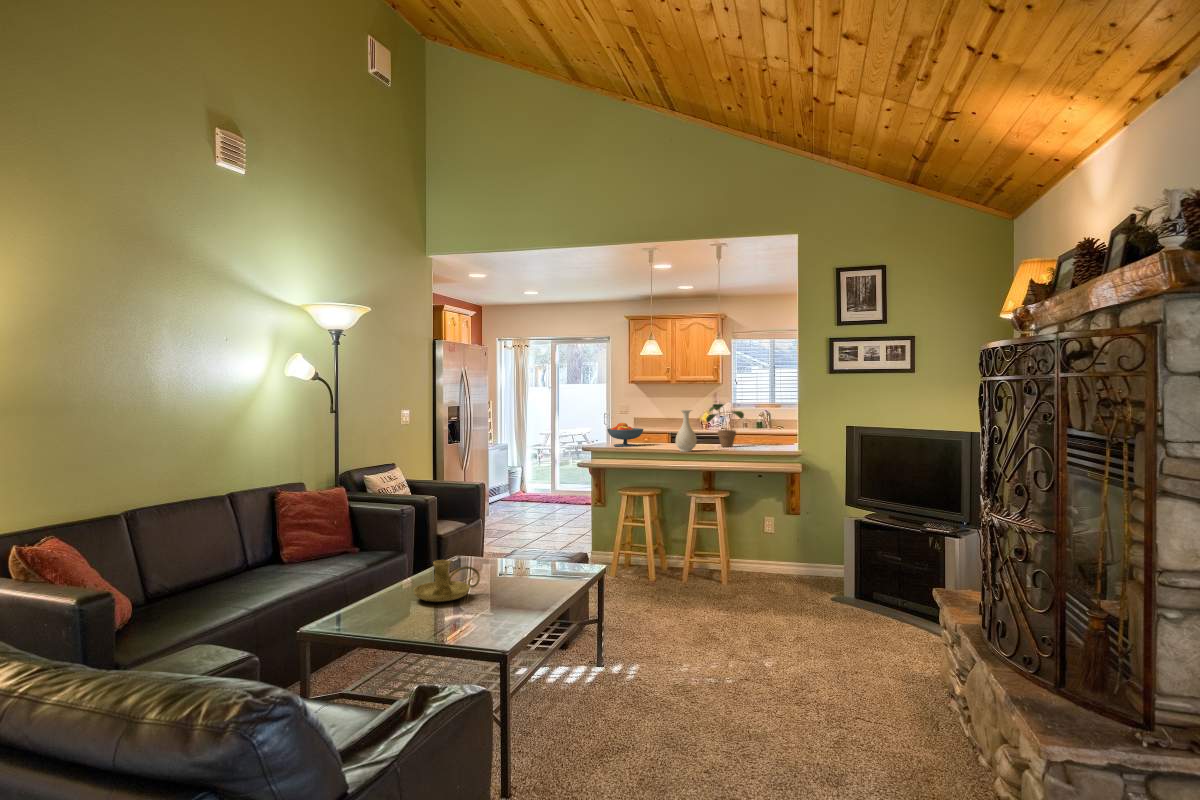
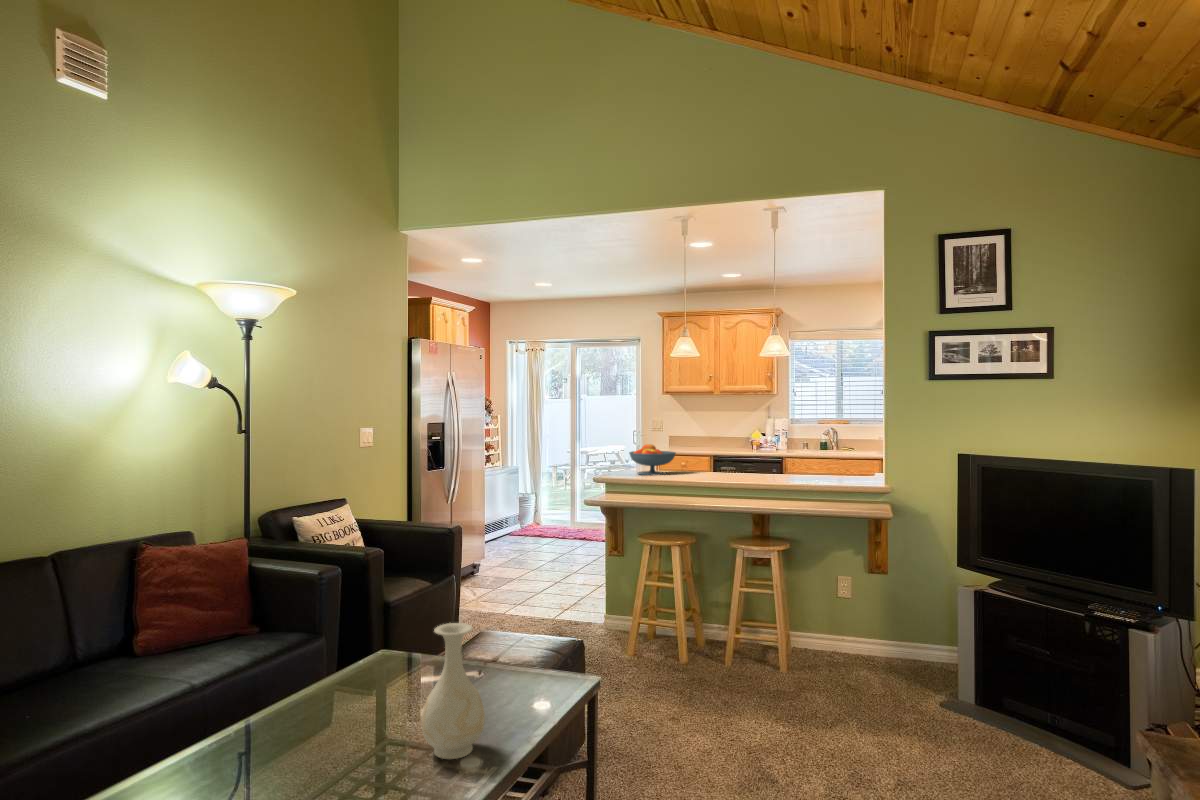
potted plant: present [706,404,744,447] -> none [757,419,818,479]
vase: present [676,410,697,452] -> present [422,623,485,759]
candle holder: present [414,560,480,602] -> none [270,680,387,757]

